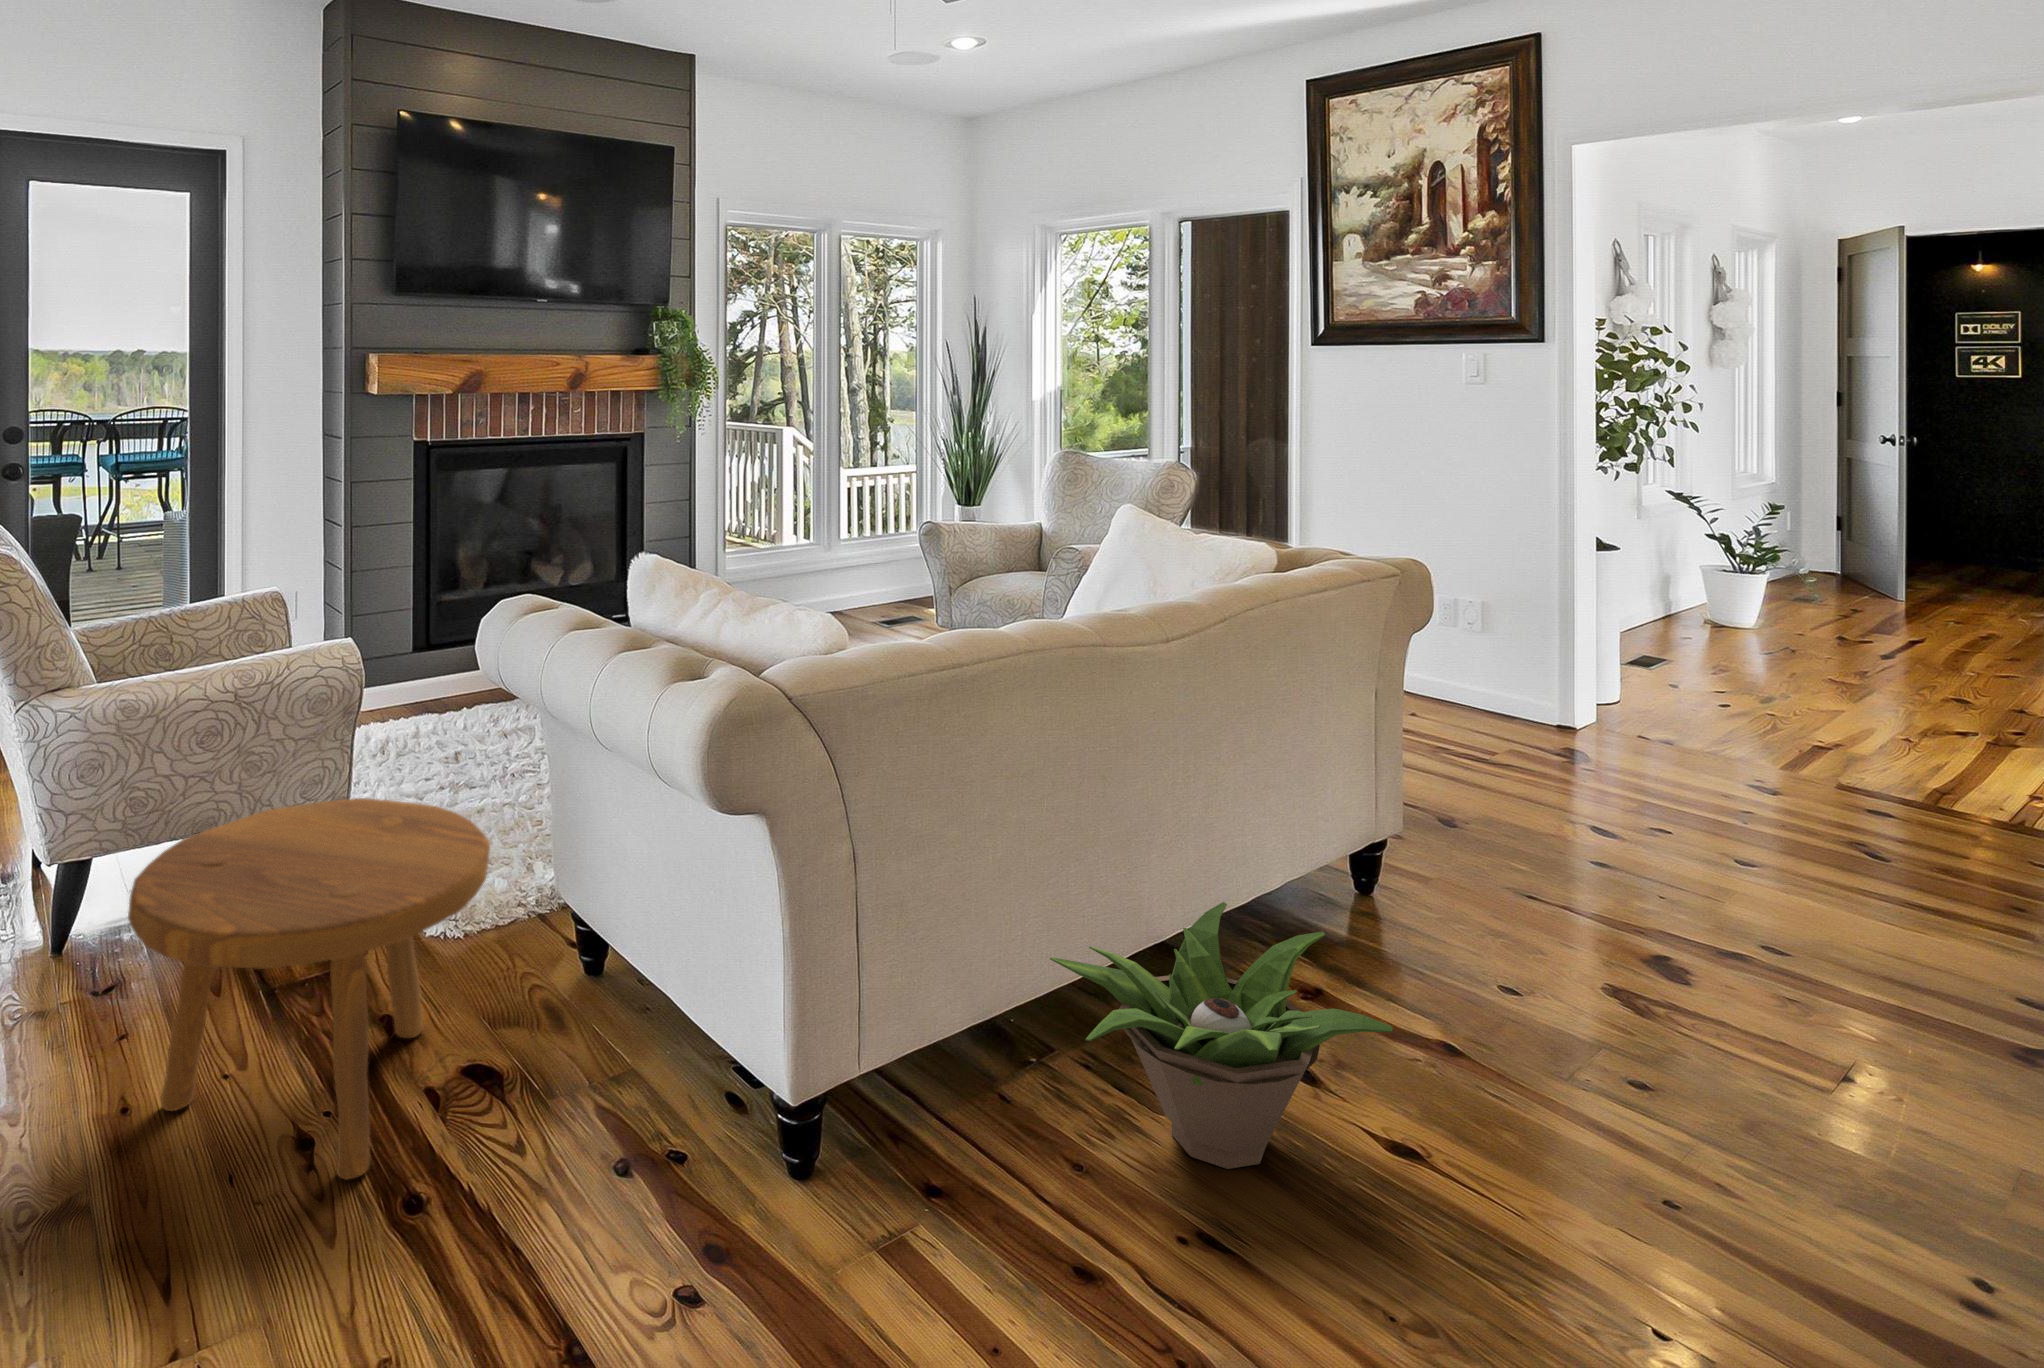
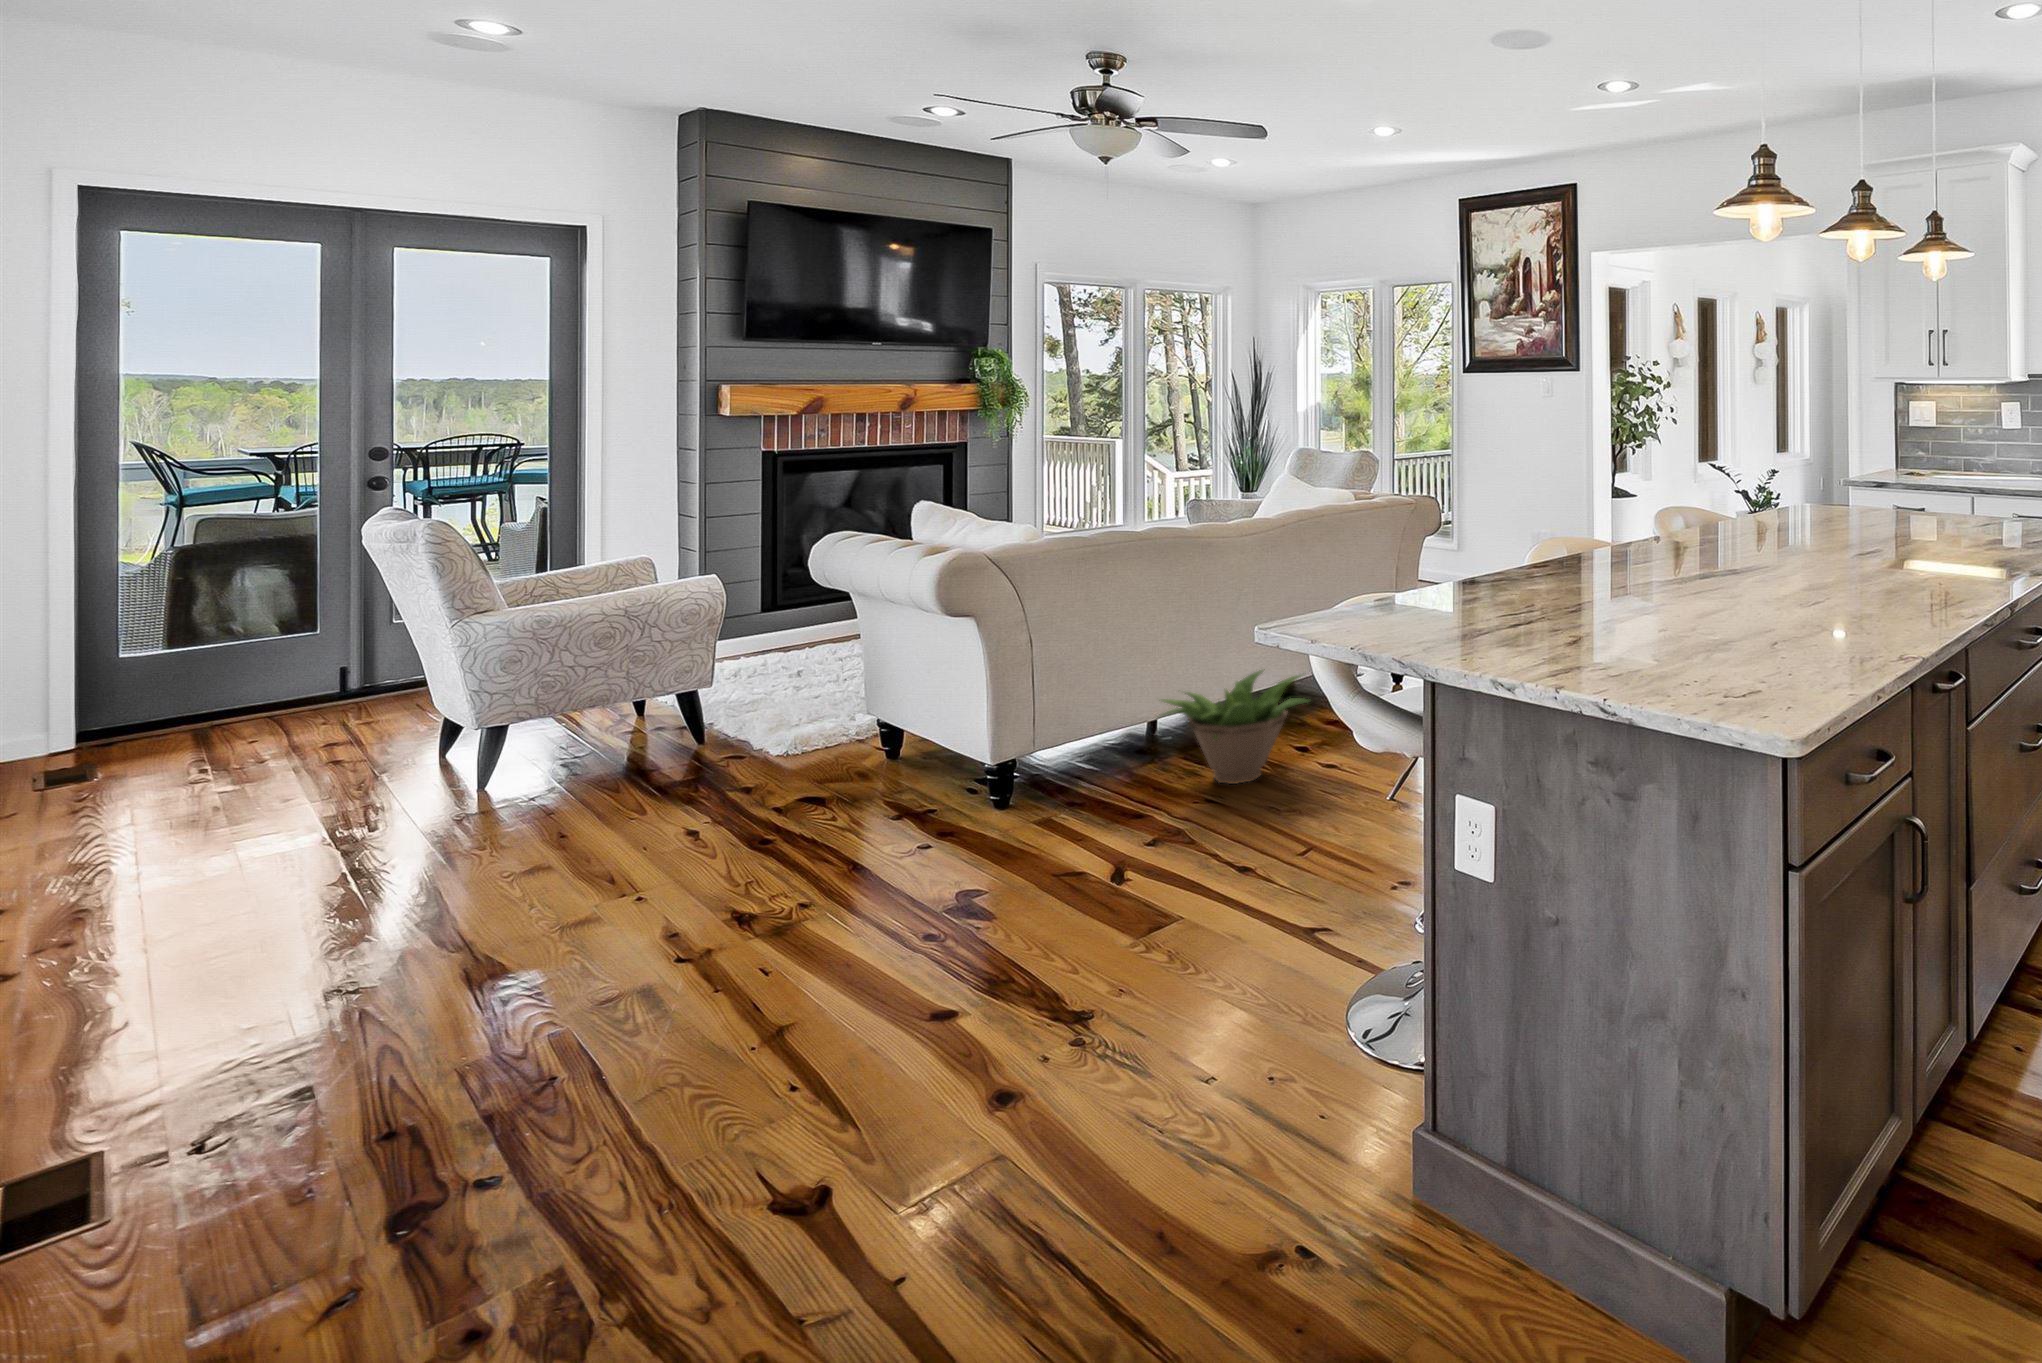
footstool: present [128,798,490,1180] -> none [574,653,818,838]

